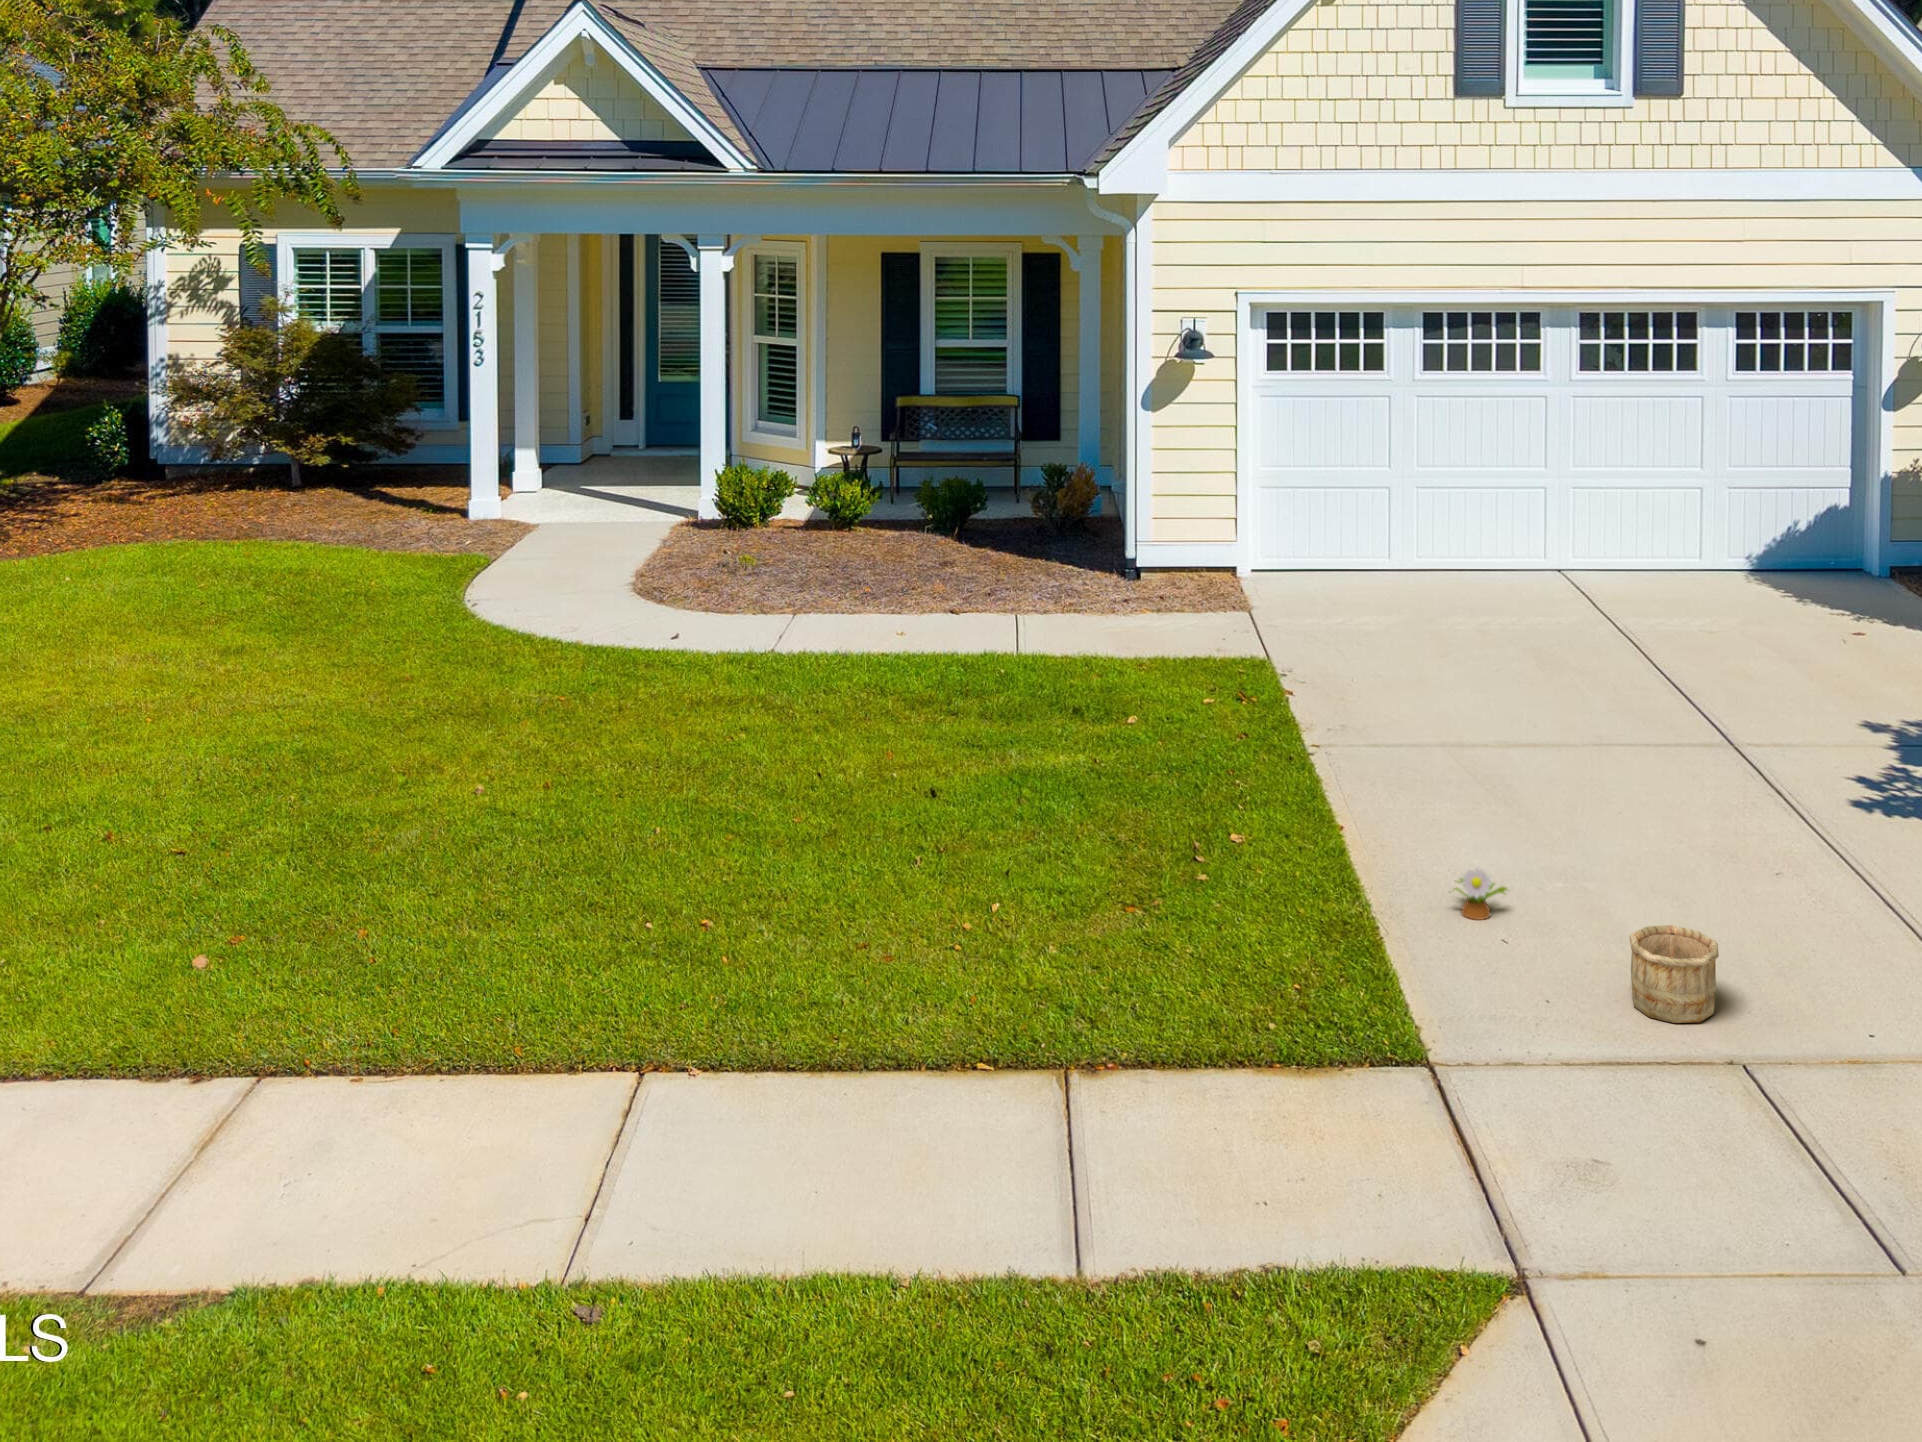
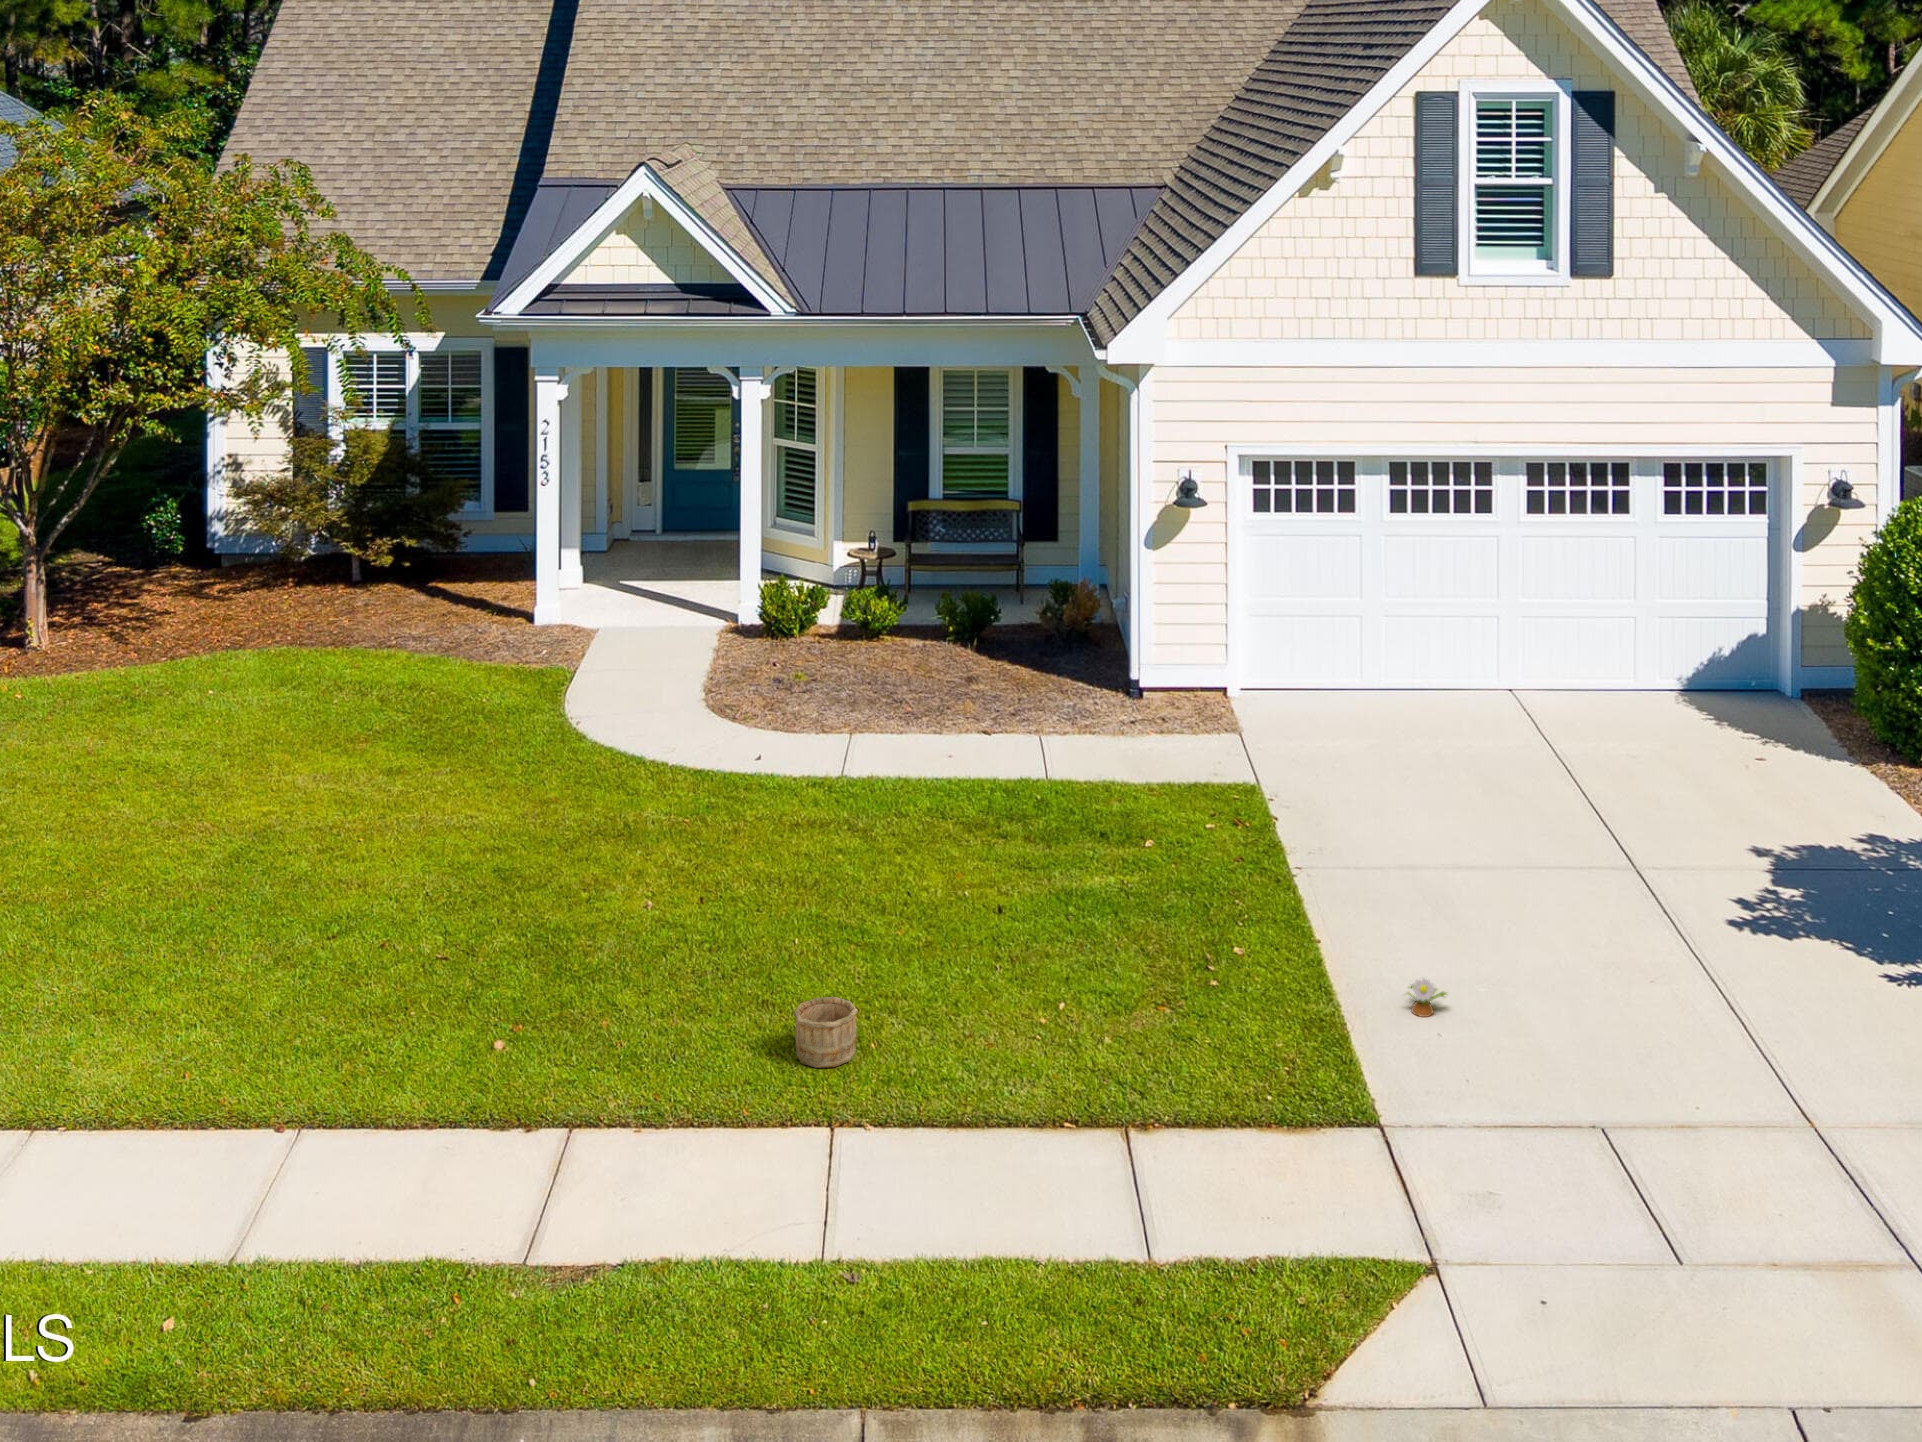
wooden bucket: present [1629,925,1719,1023] -> present [793,997,858,1068]

